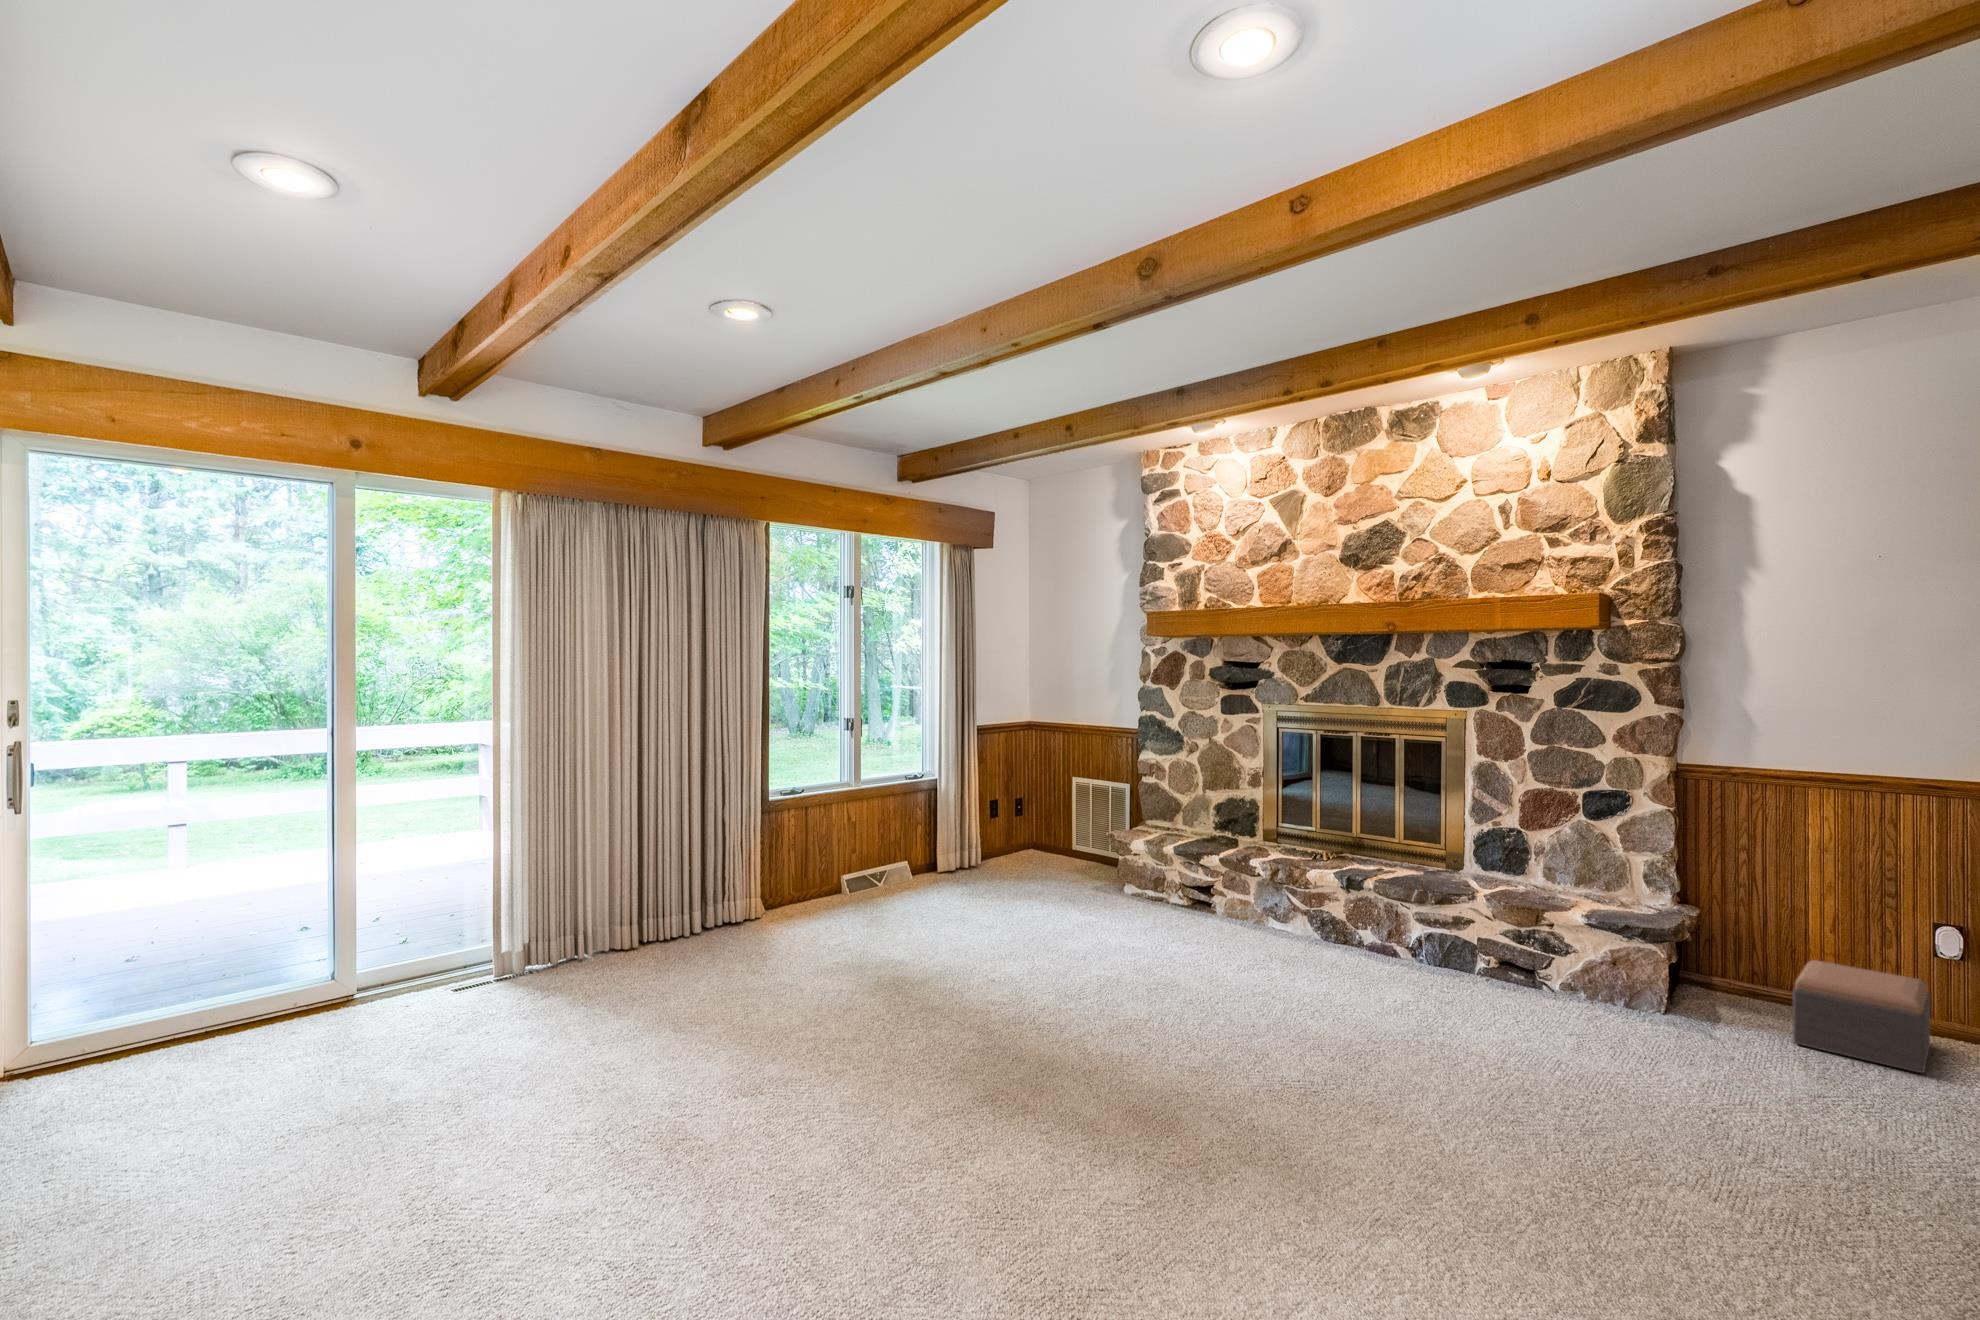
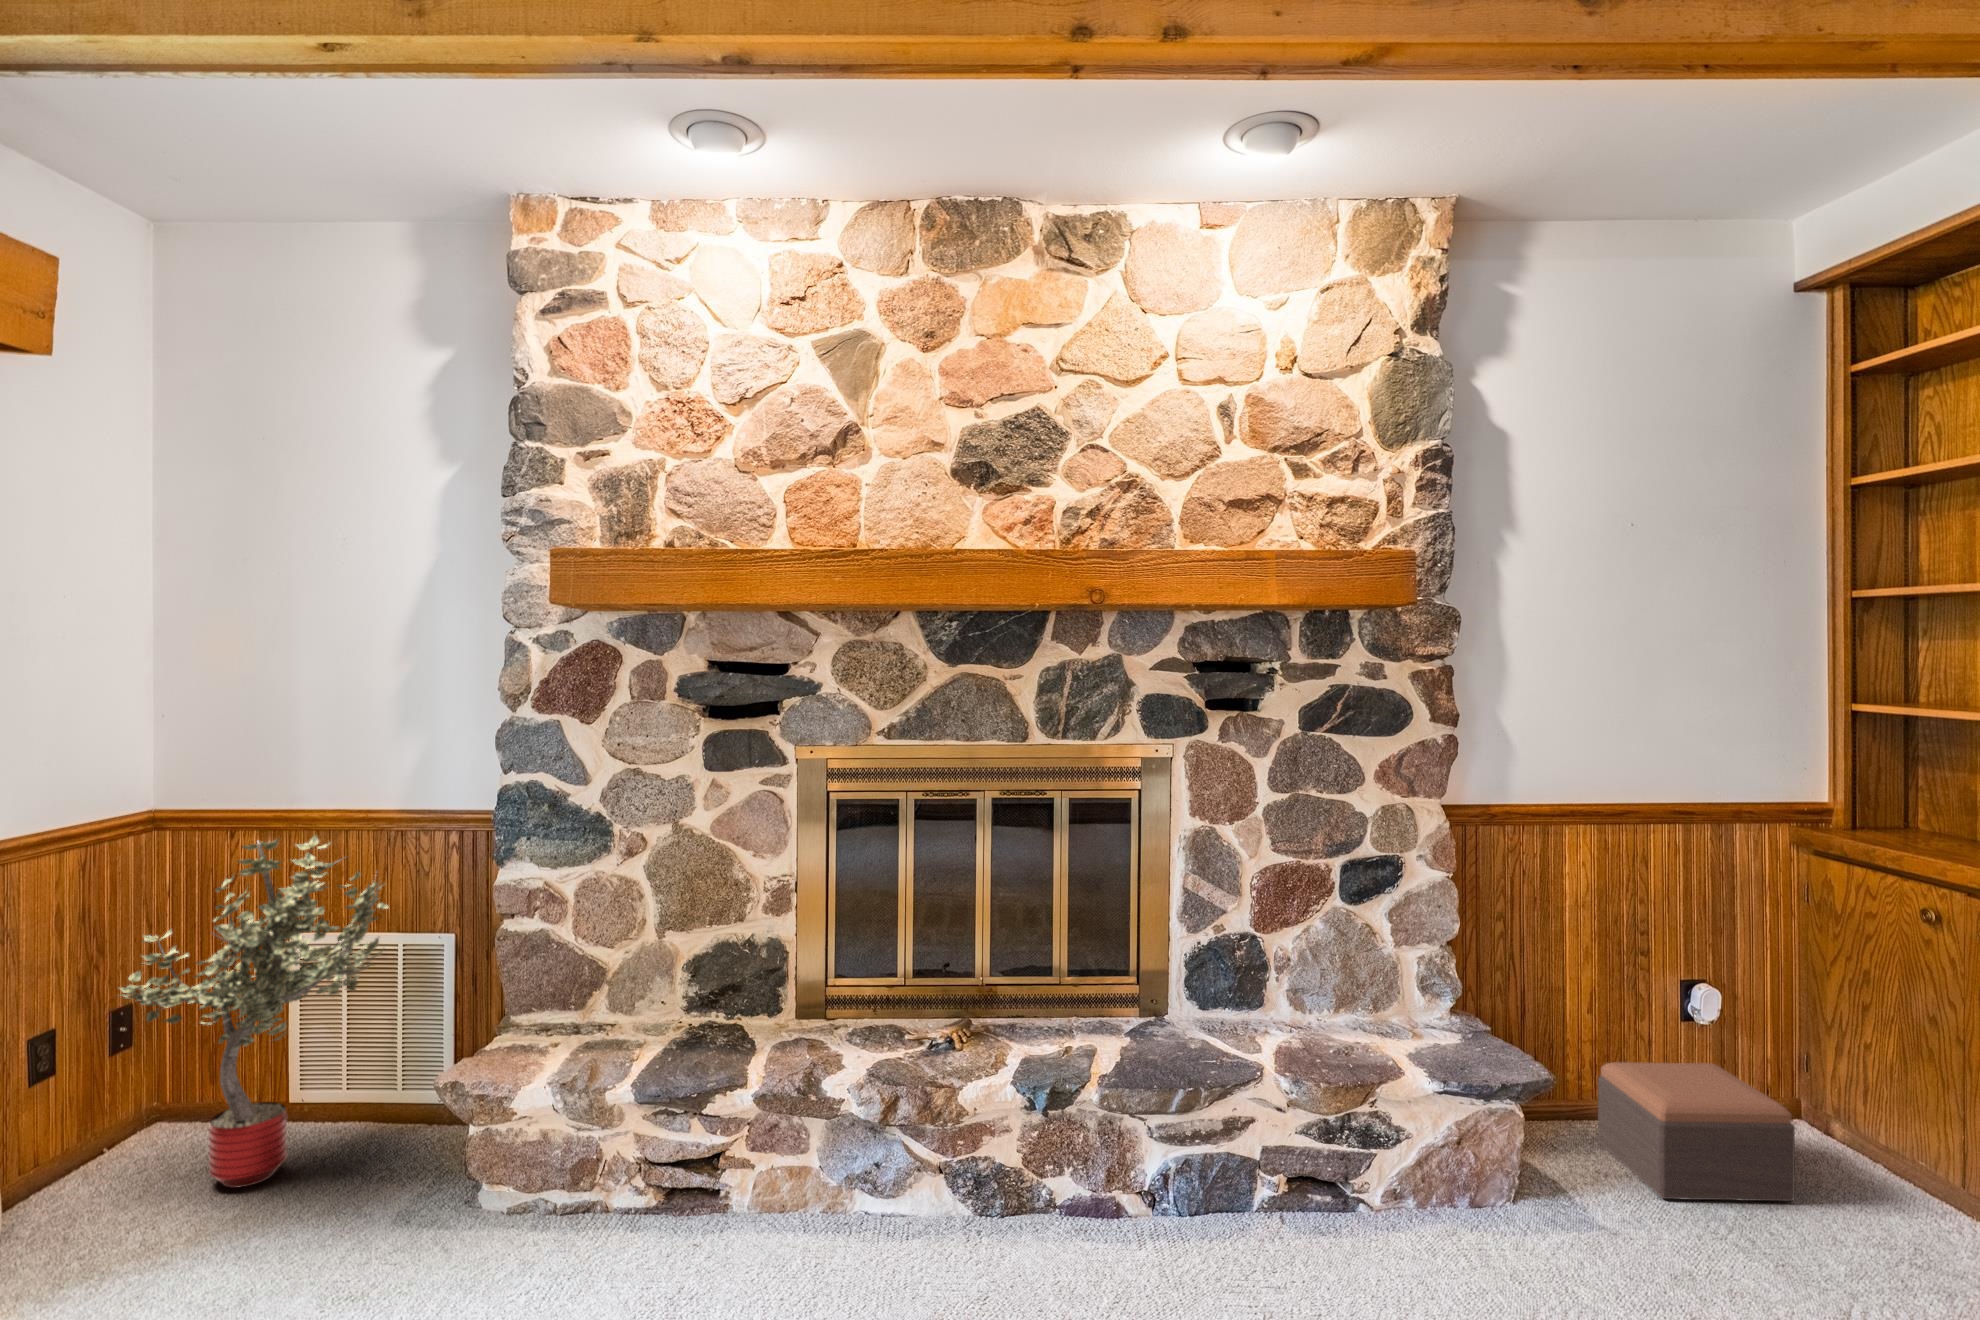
potted tree: none [1012,731,1100,870] -> present [121,835,388,1188]

